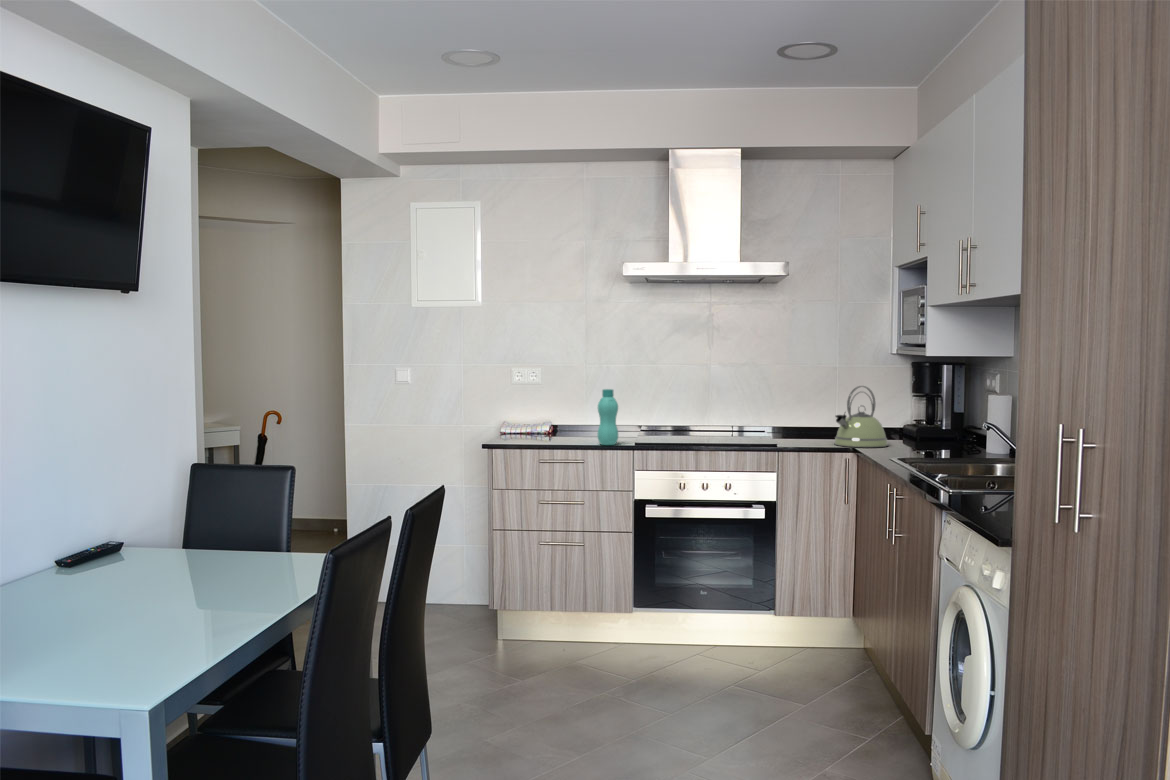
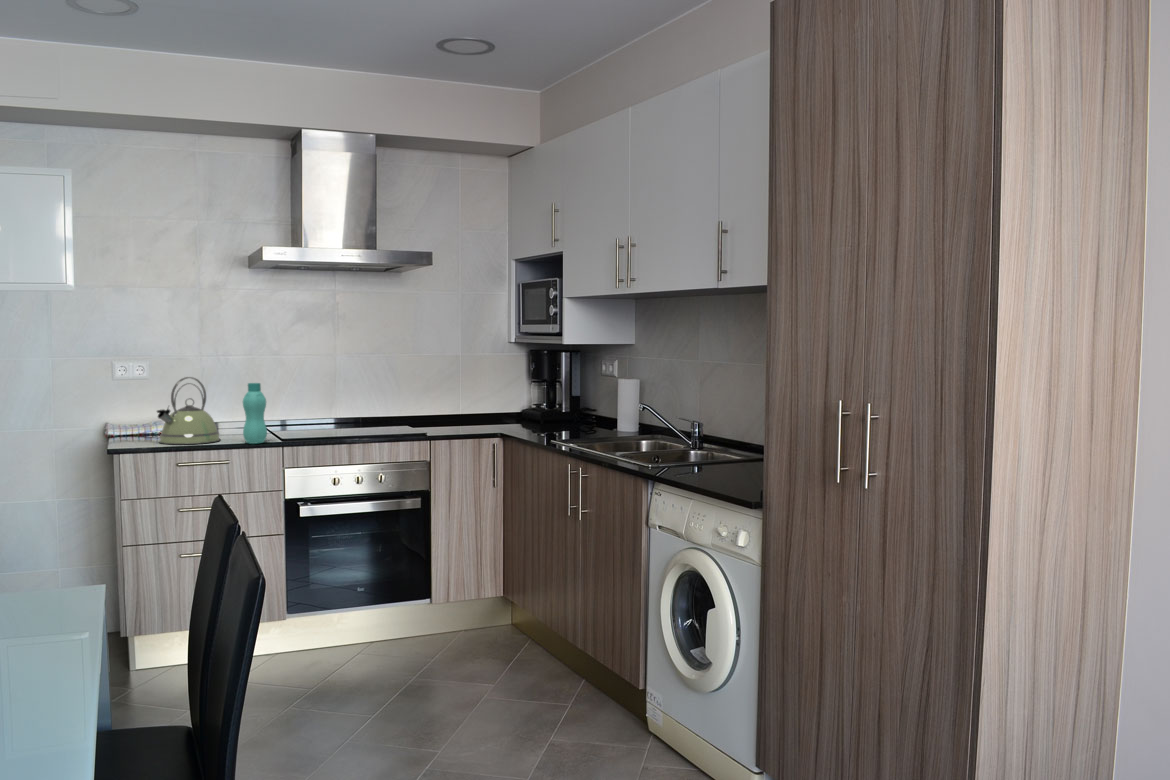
kettle: present [834,386,888,447] -> present [157,377,220,444]

